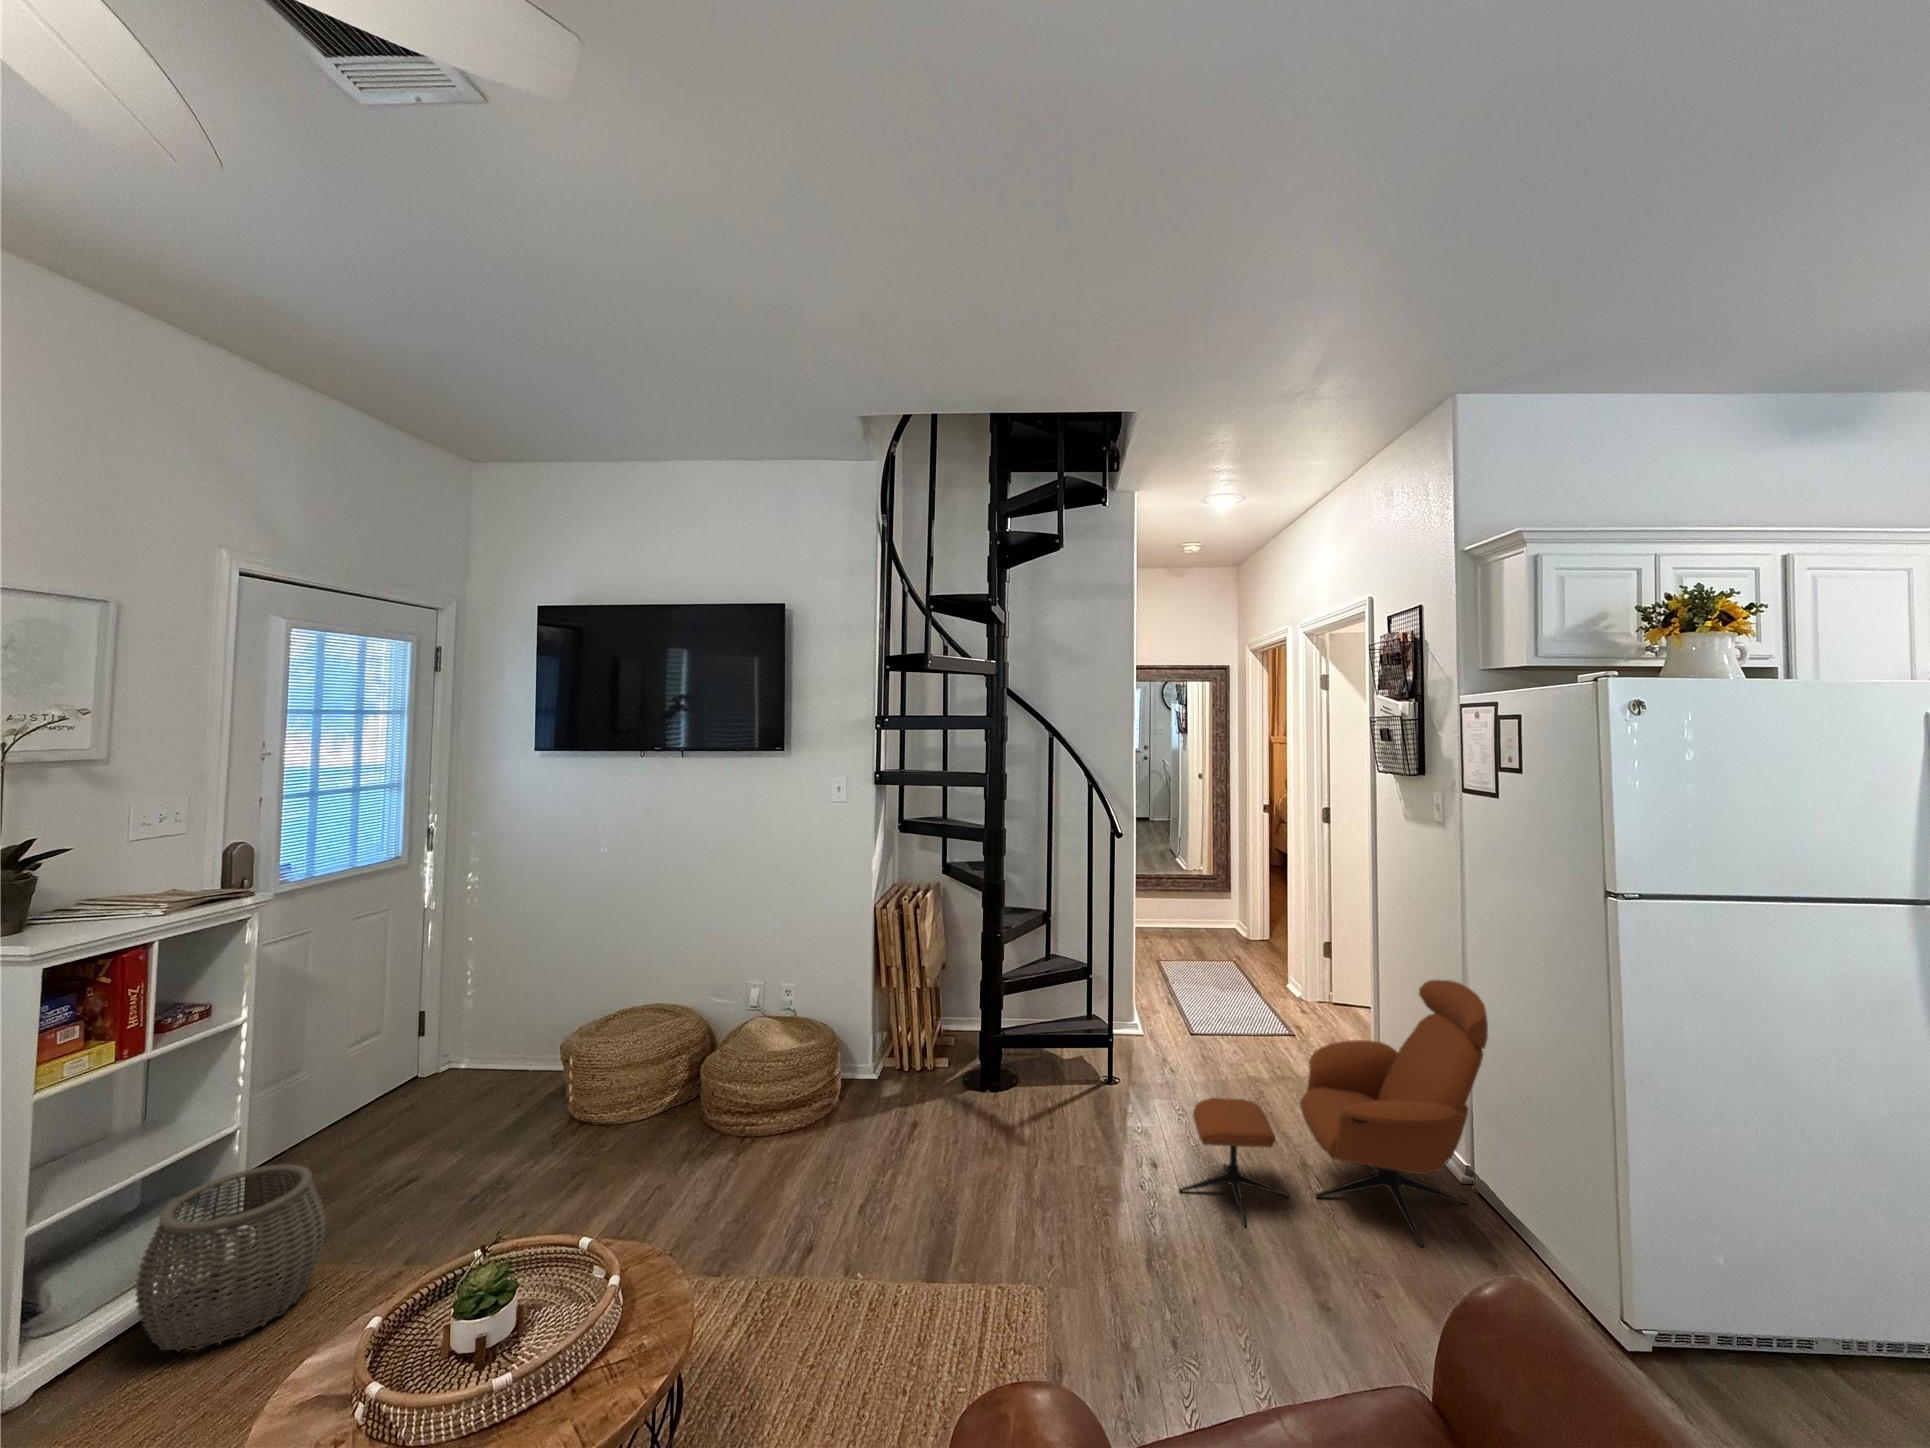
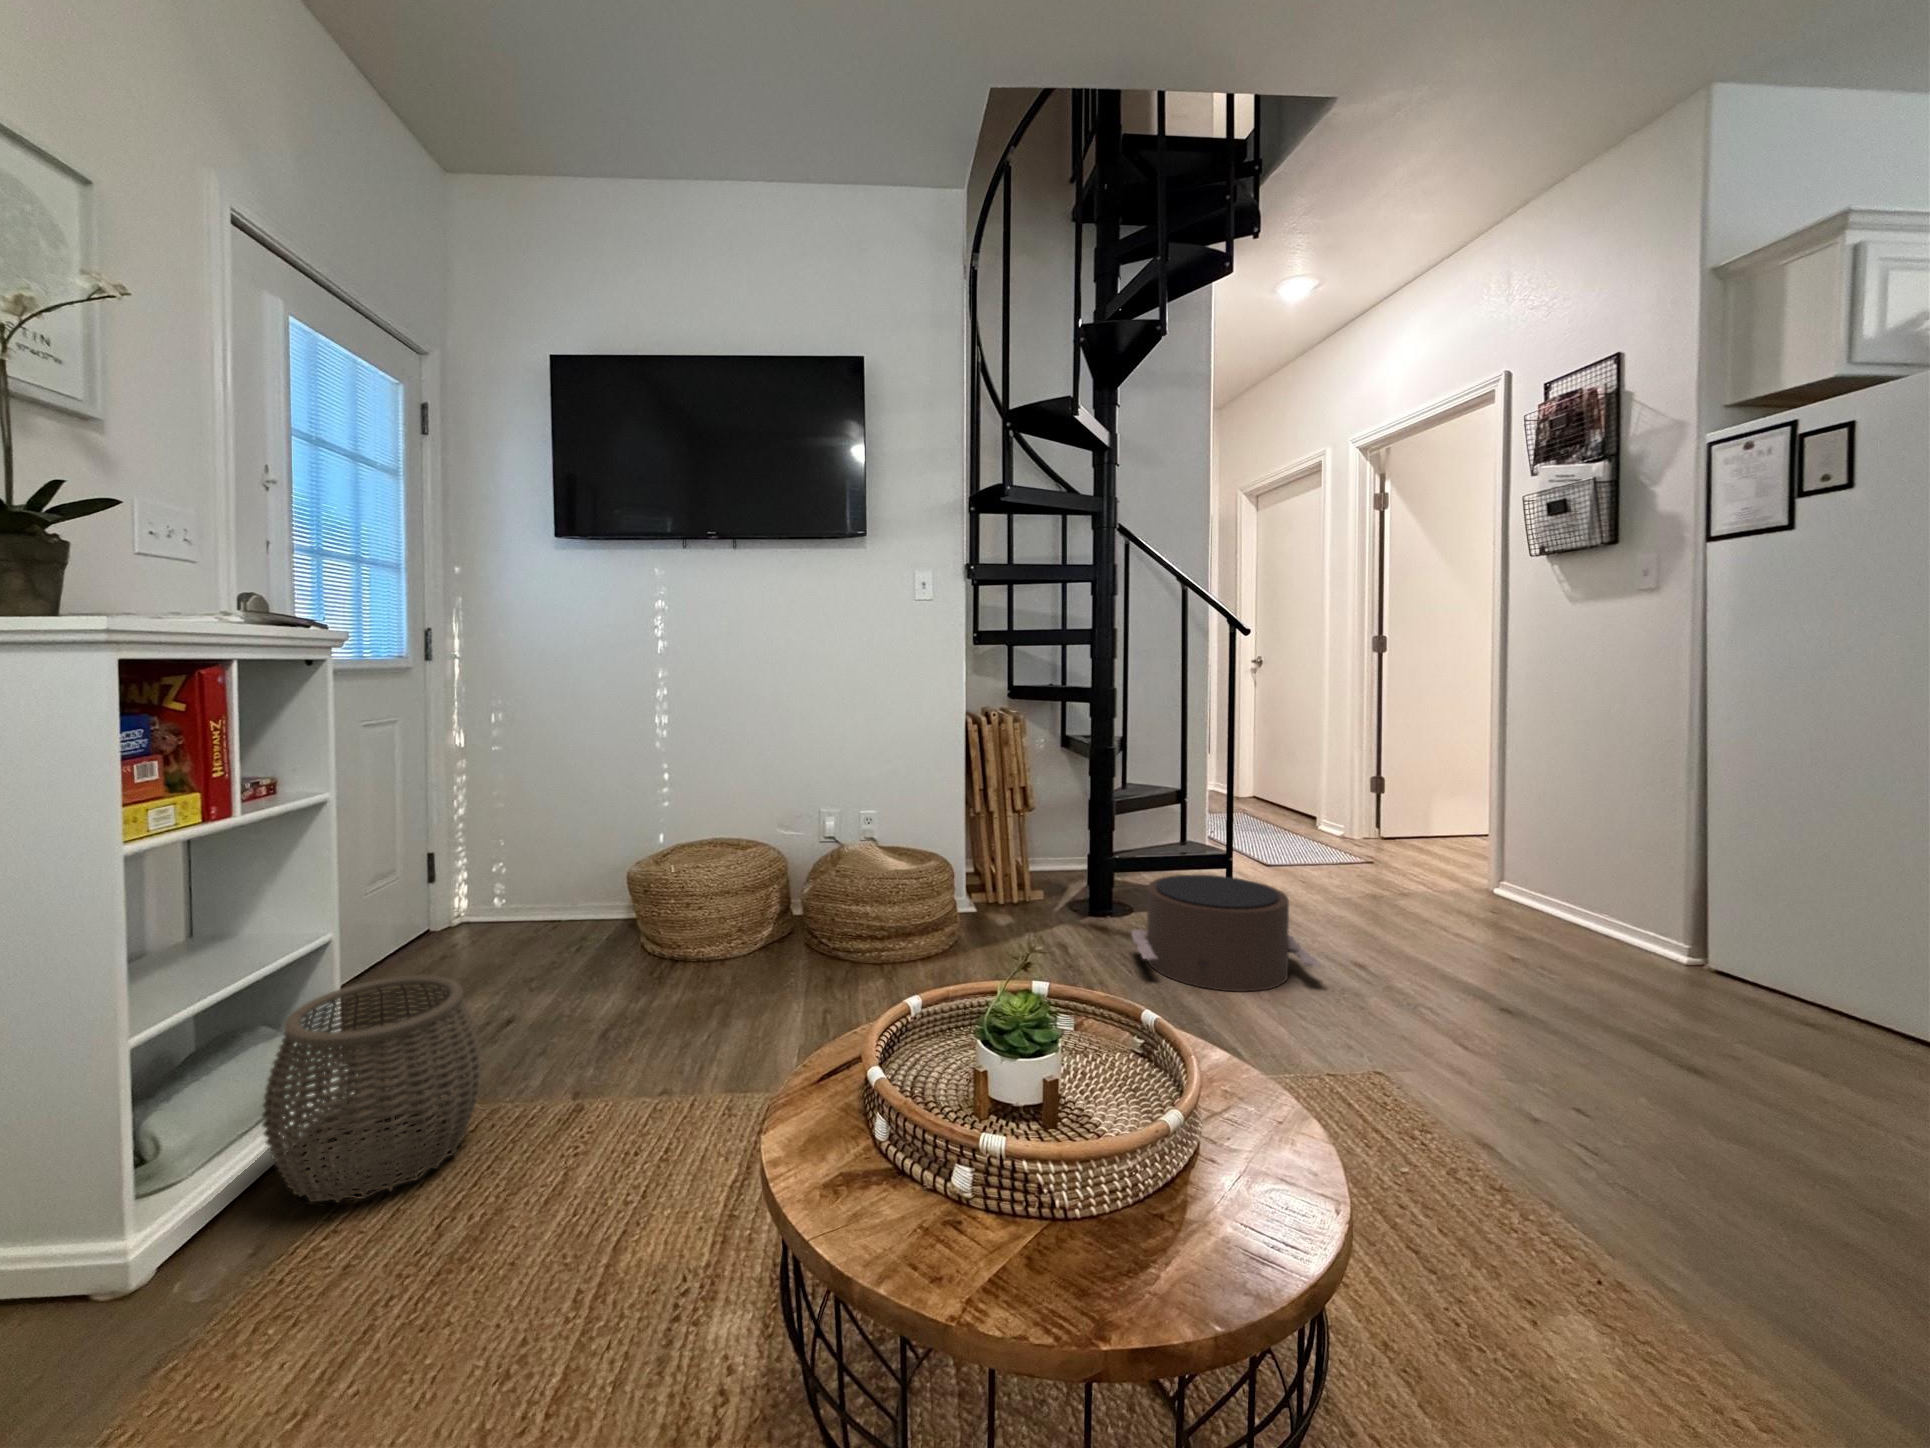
lounge chair: present [1179,980,1488,1246] -> none [1415,750,1788,1020]
pouf: none [948,1064,1100,1187] -> present [1131,875,1321,992]

